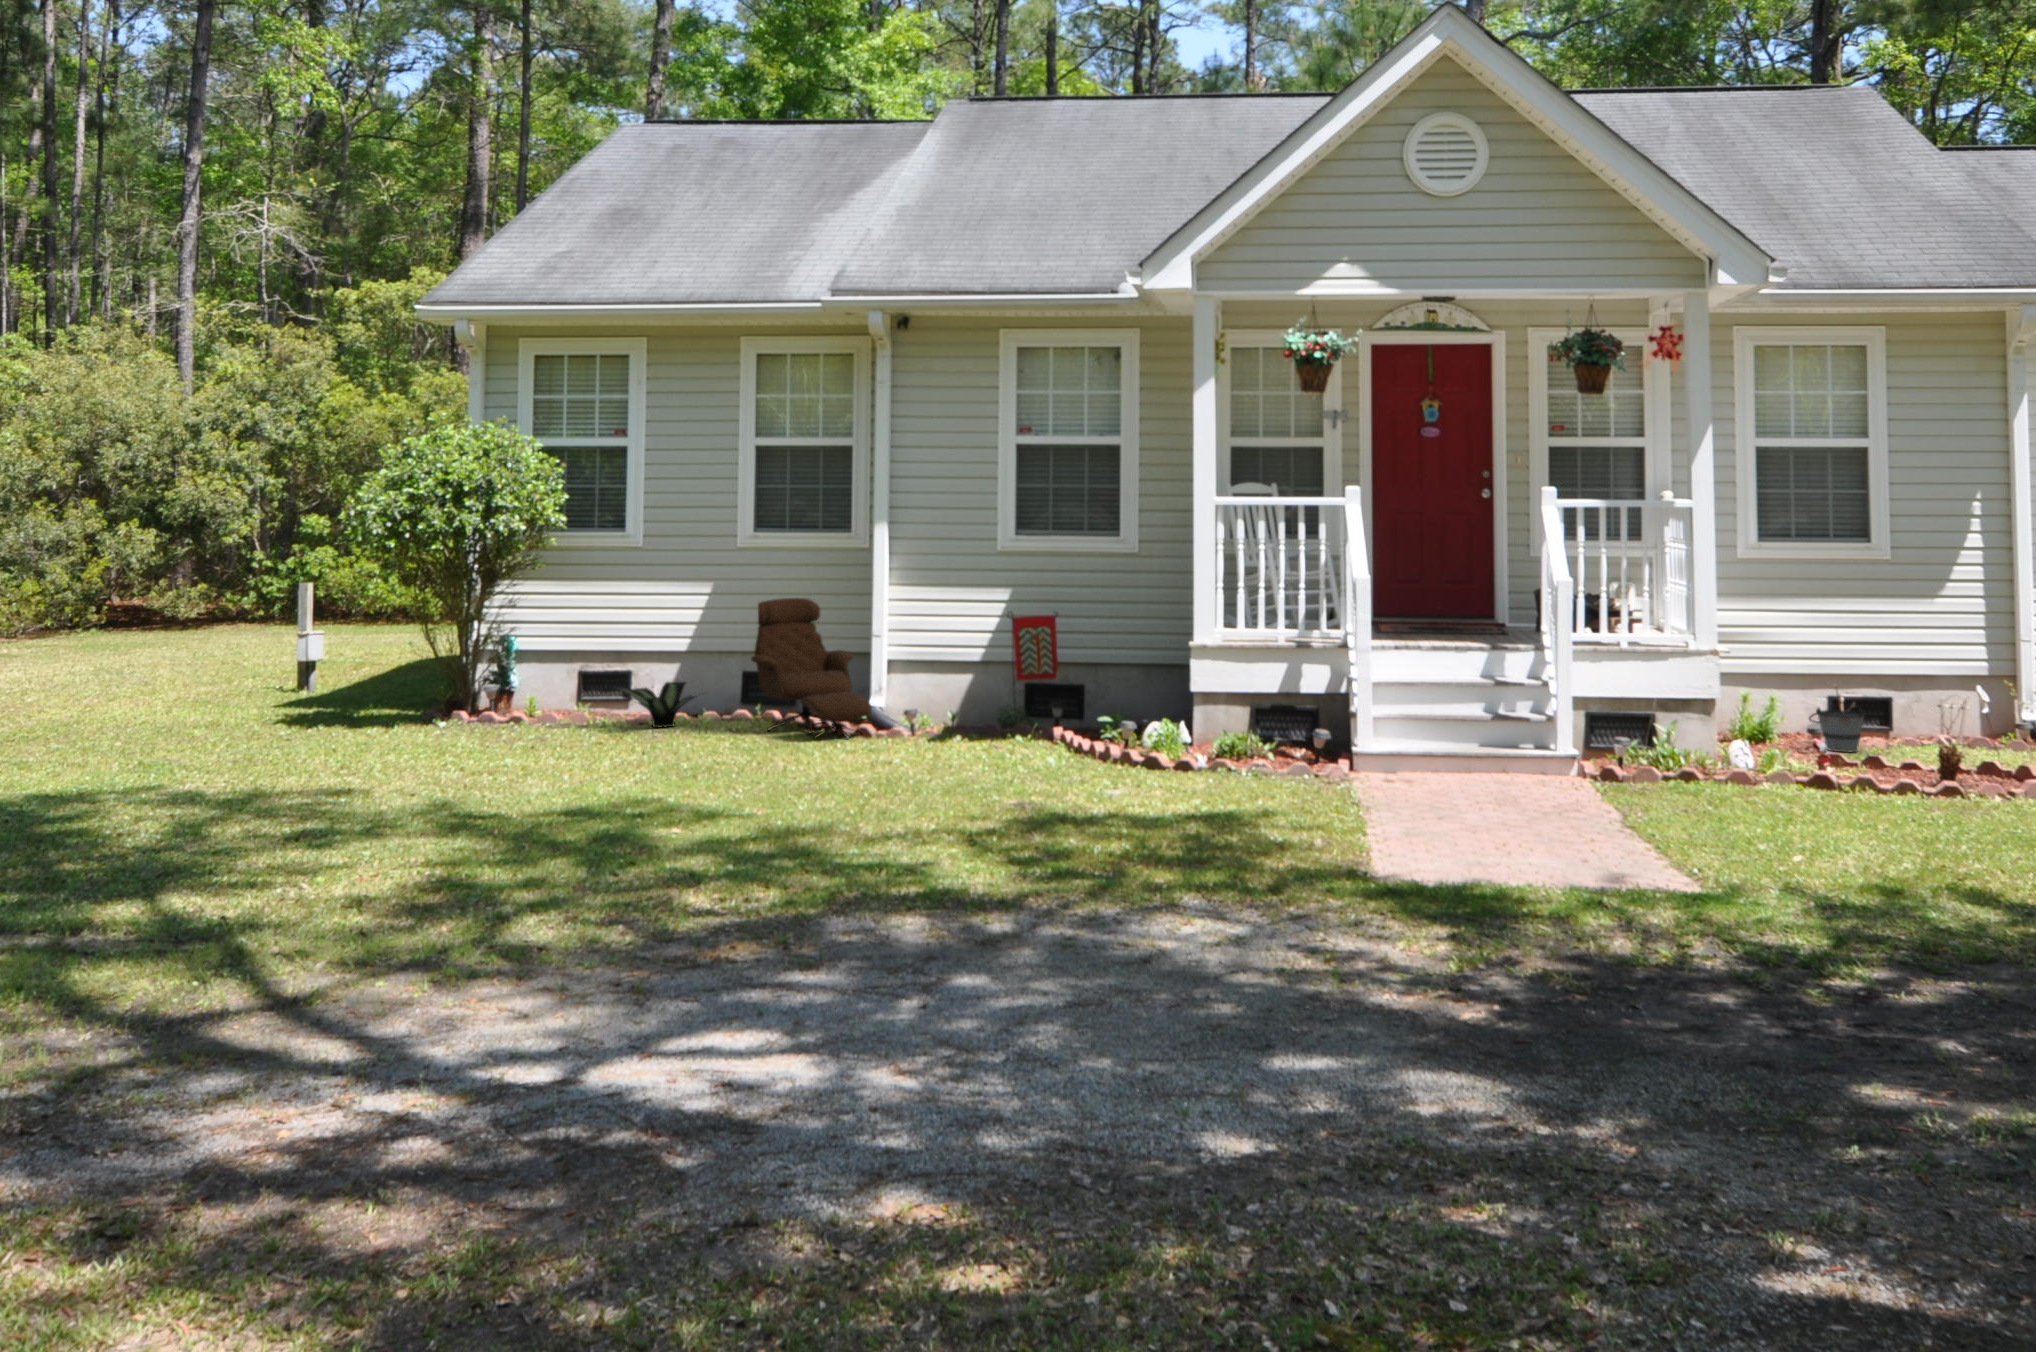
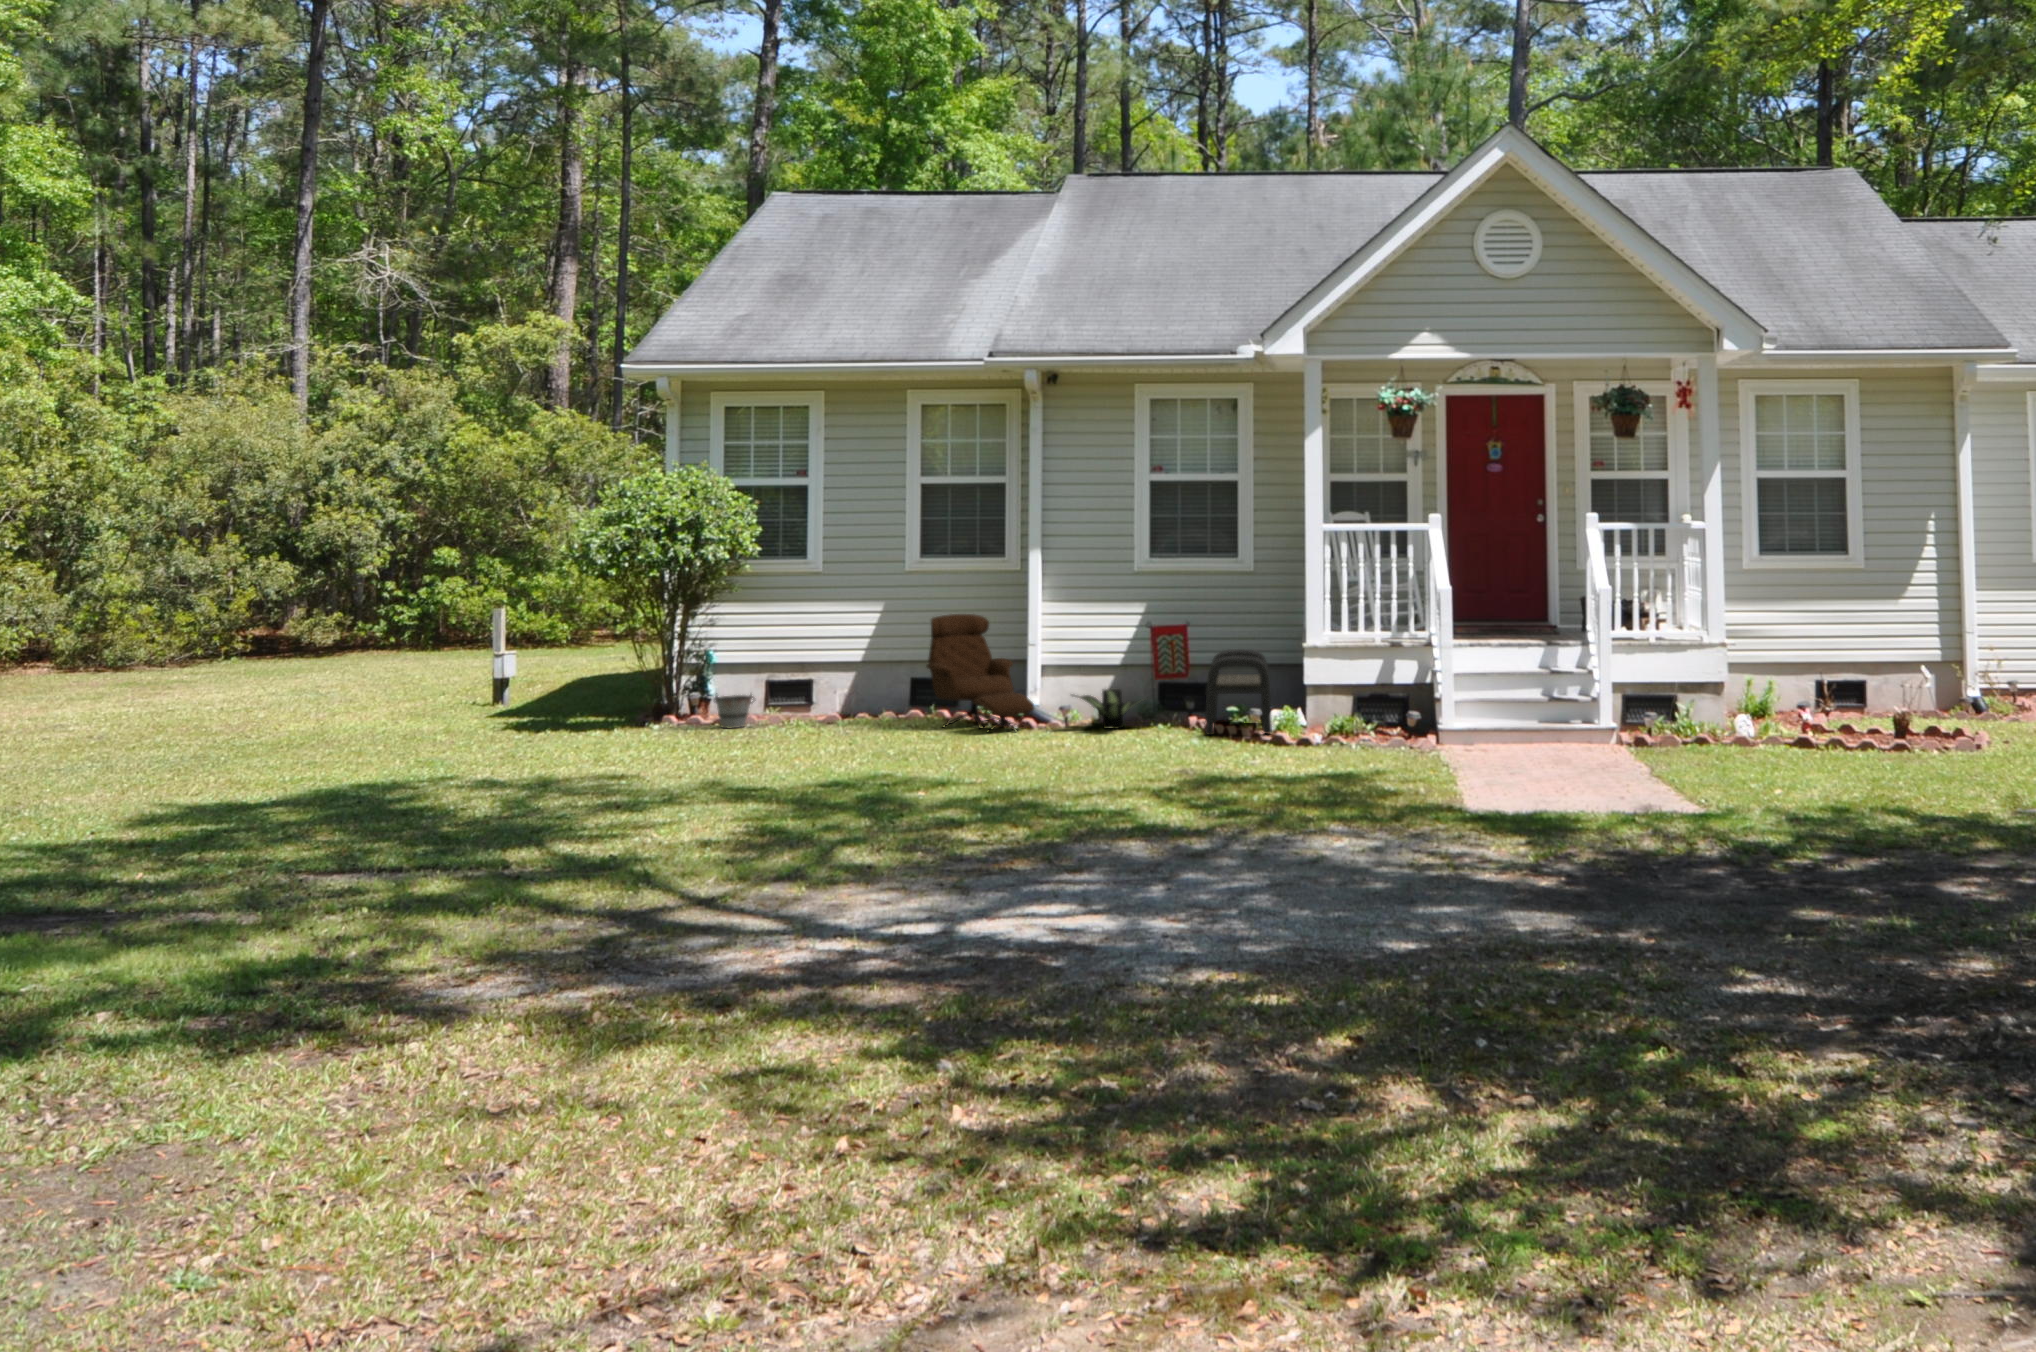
bench: none [1068,646,1153,751] -> present [1205,649,1272,735]
potted plant: present [614,682,697,728] -> present [1073,689,1140,729]
bucket: present [1809,708,1864,752] -> present [714,695,754,728]

